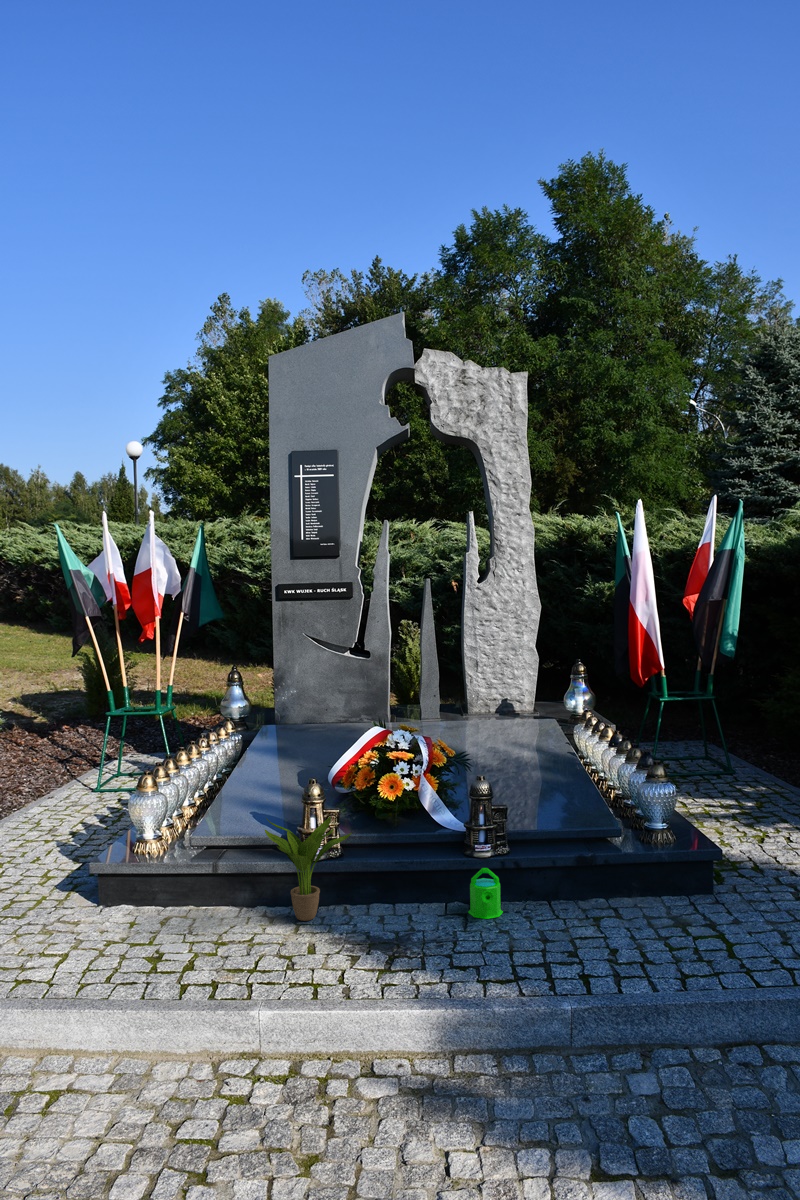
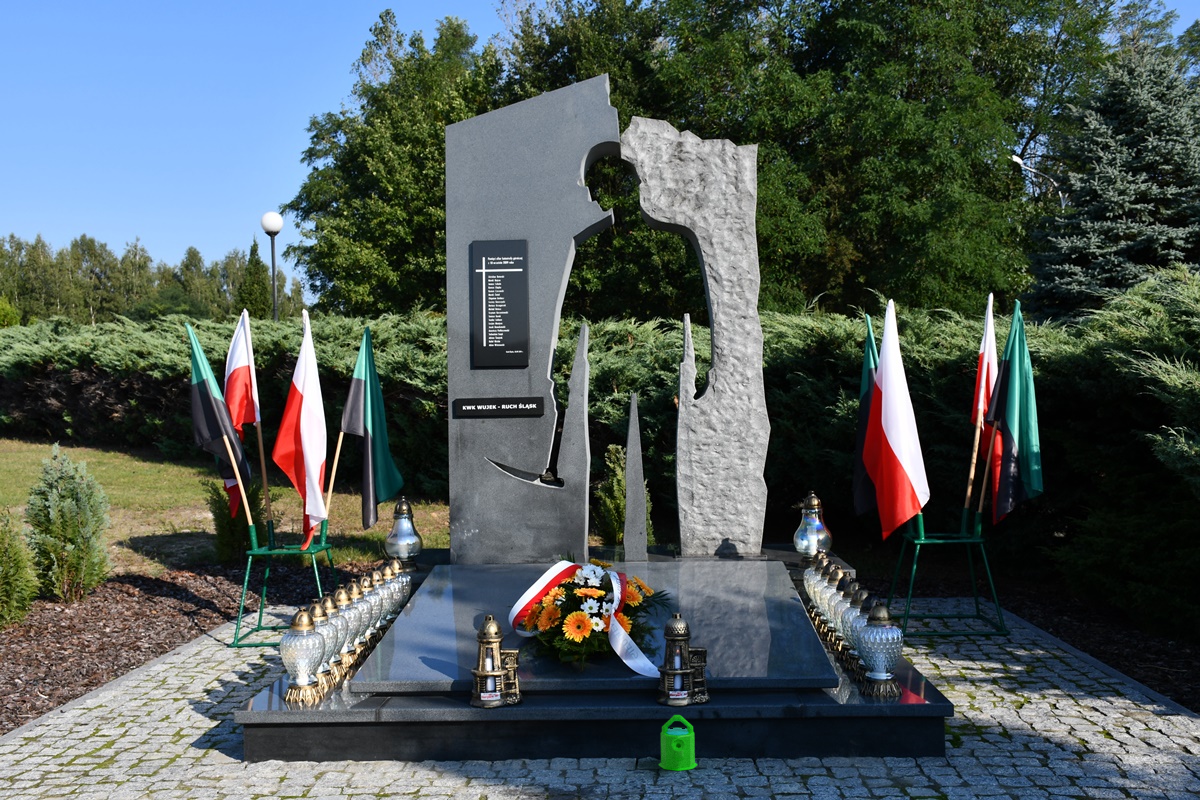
potted plant: present [265,816,352,921] -> none [433,653,530,770]

